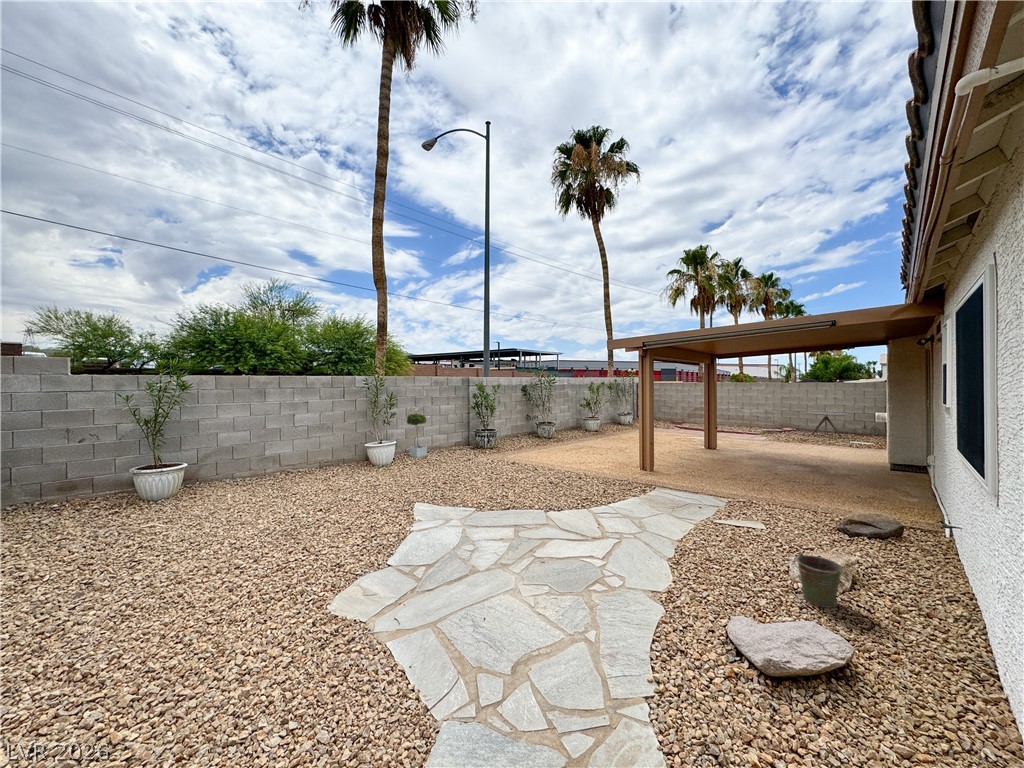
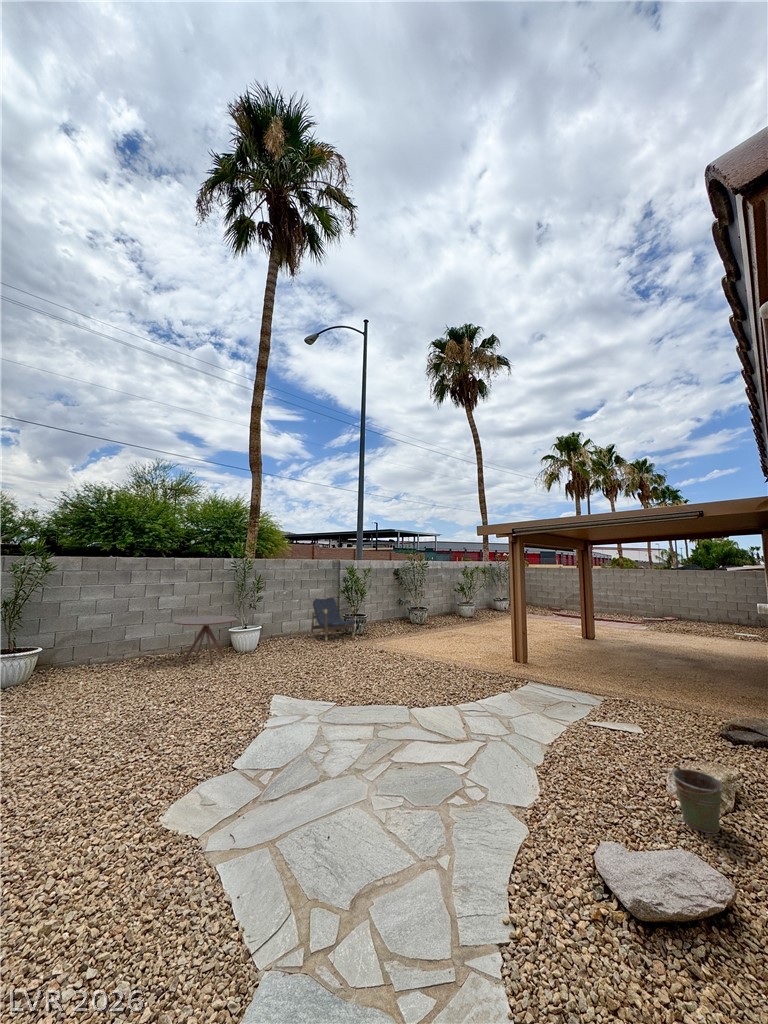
lounge chair: none [444,411,488,455] -> present [311,597,355,642]
round table: present [806,412,848,437] -> present [173,616,237,664]
potted tree: present [407,413,427,457] -> none [272,597,293,644]

